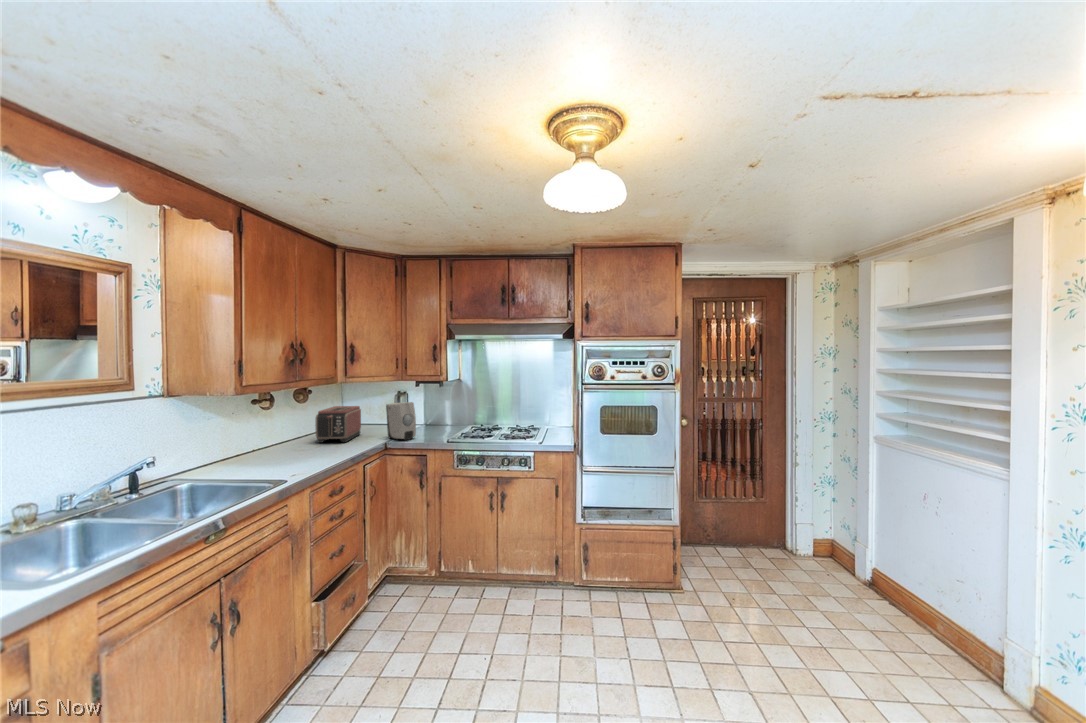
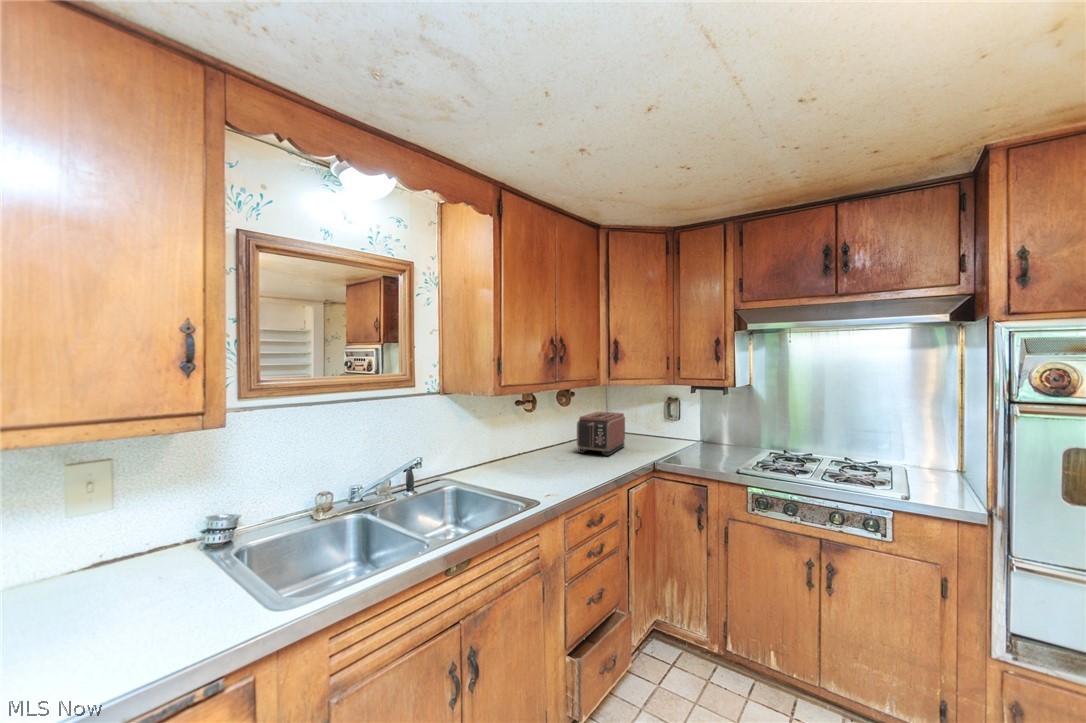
soap dispenser: present [386,402,416,440] -> none [654,413,692,462]

